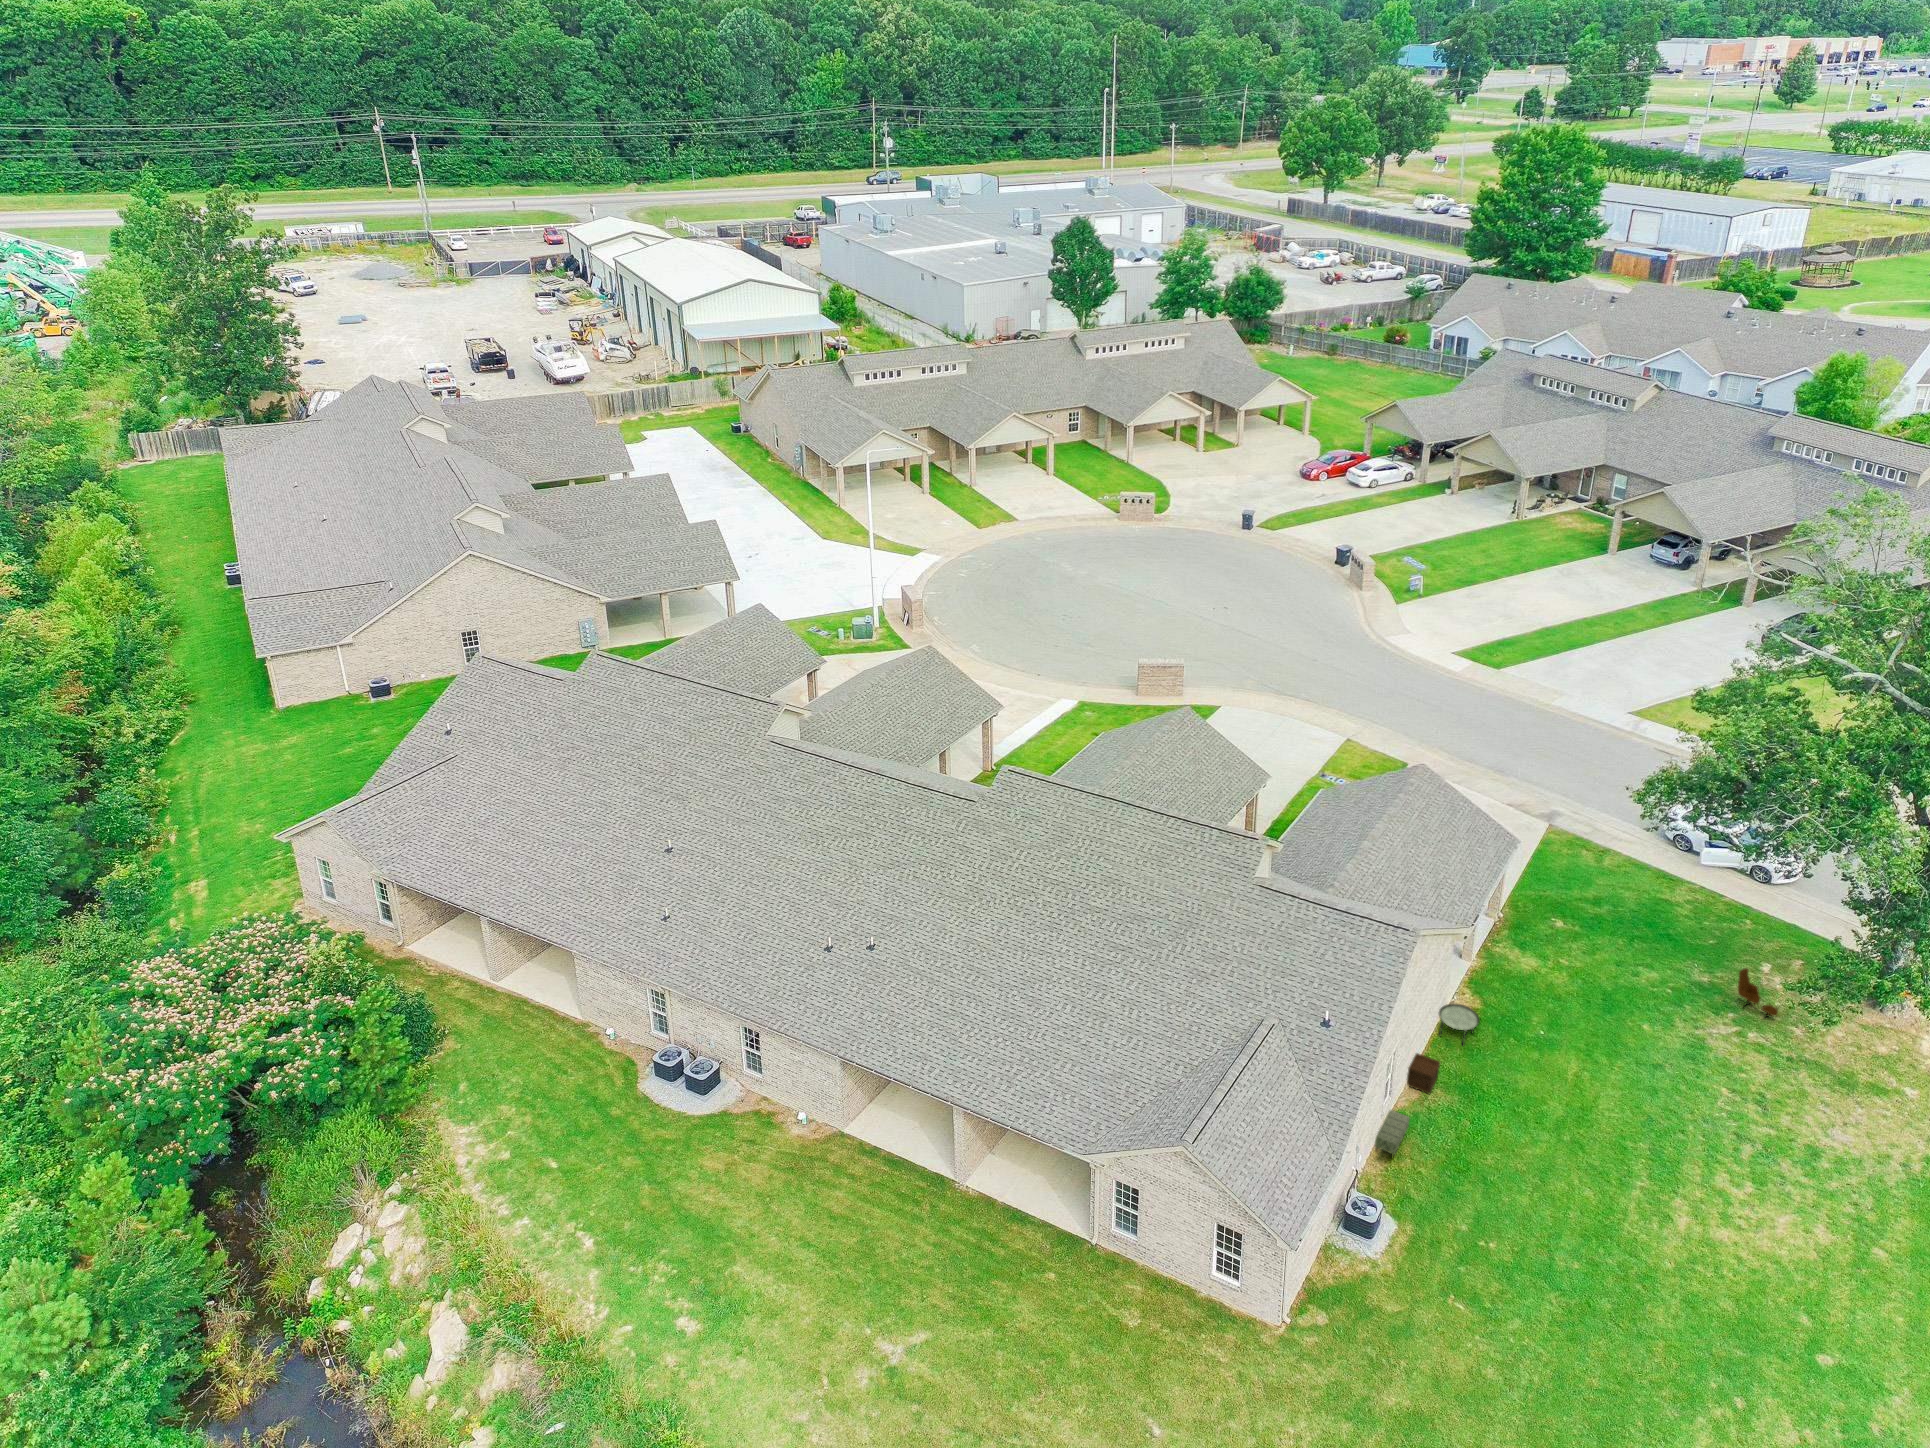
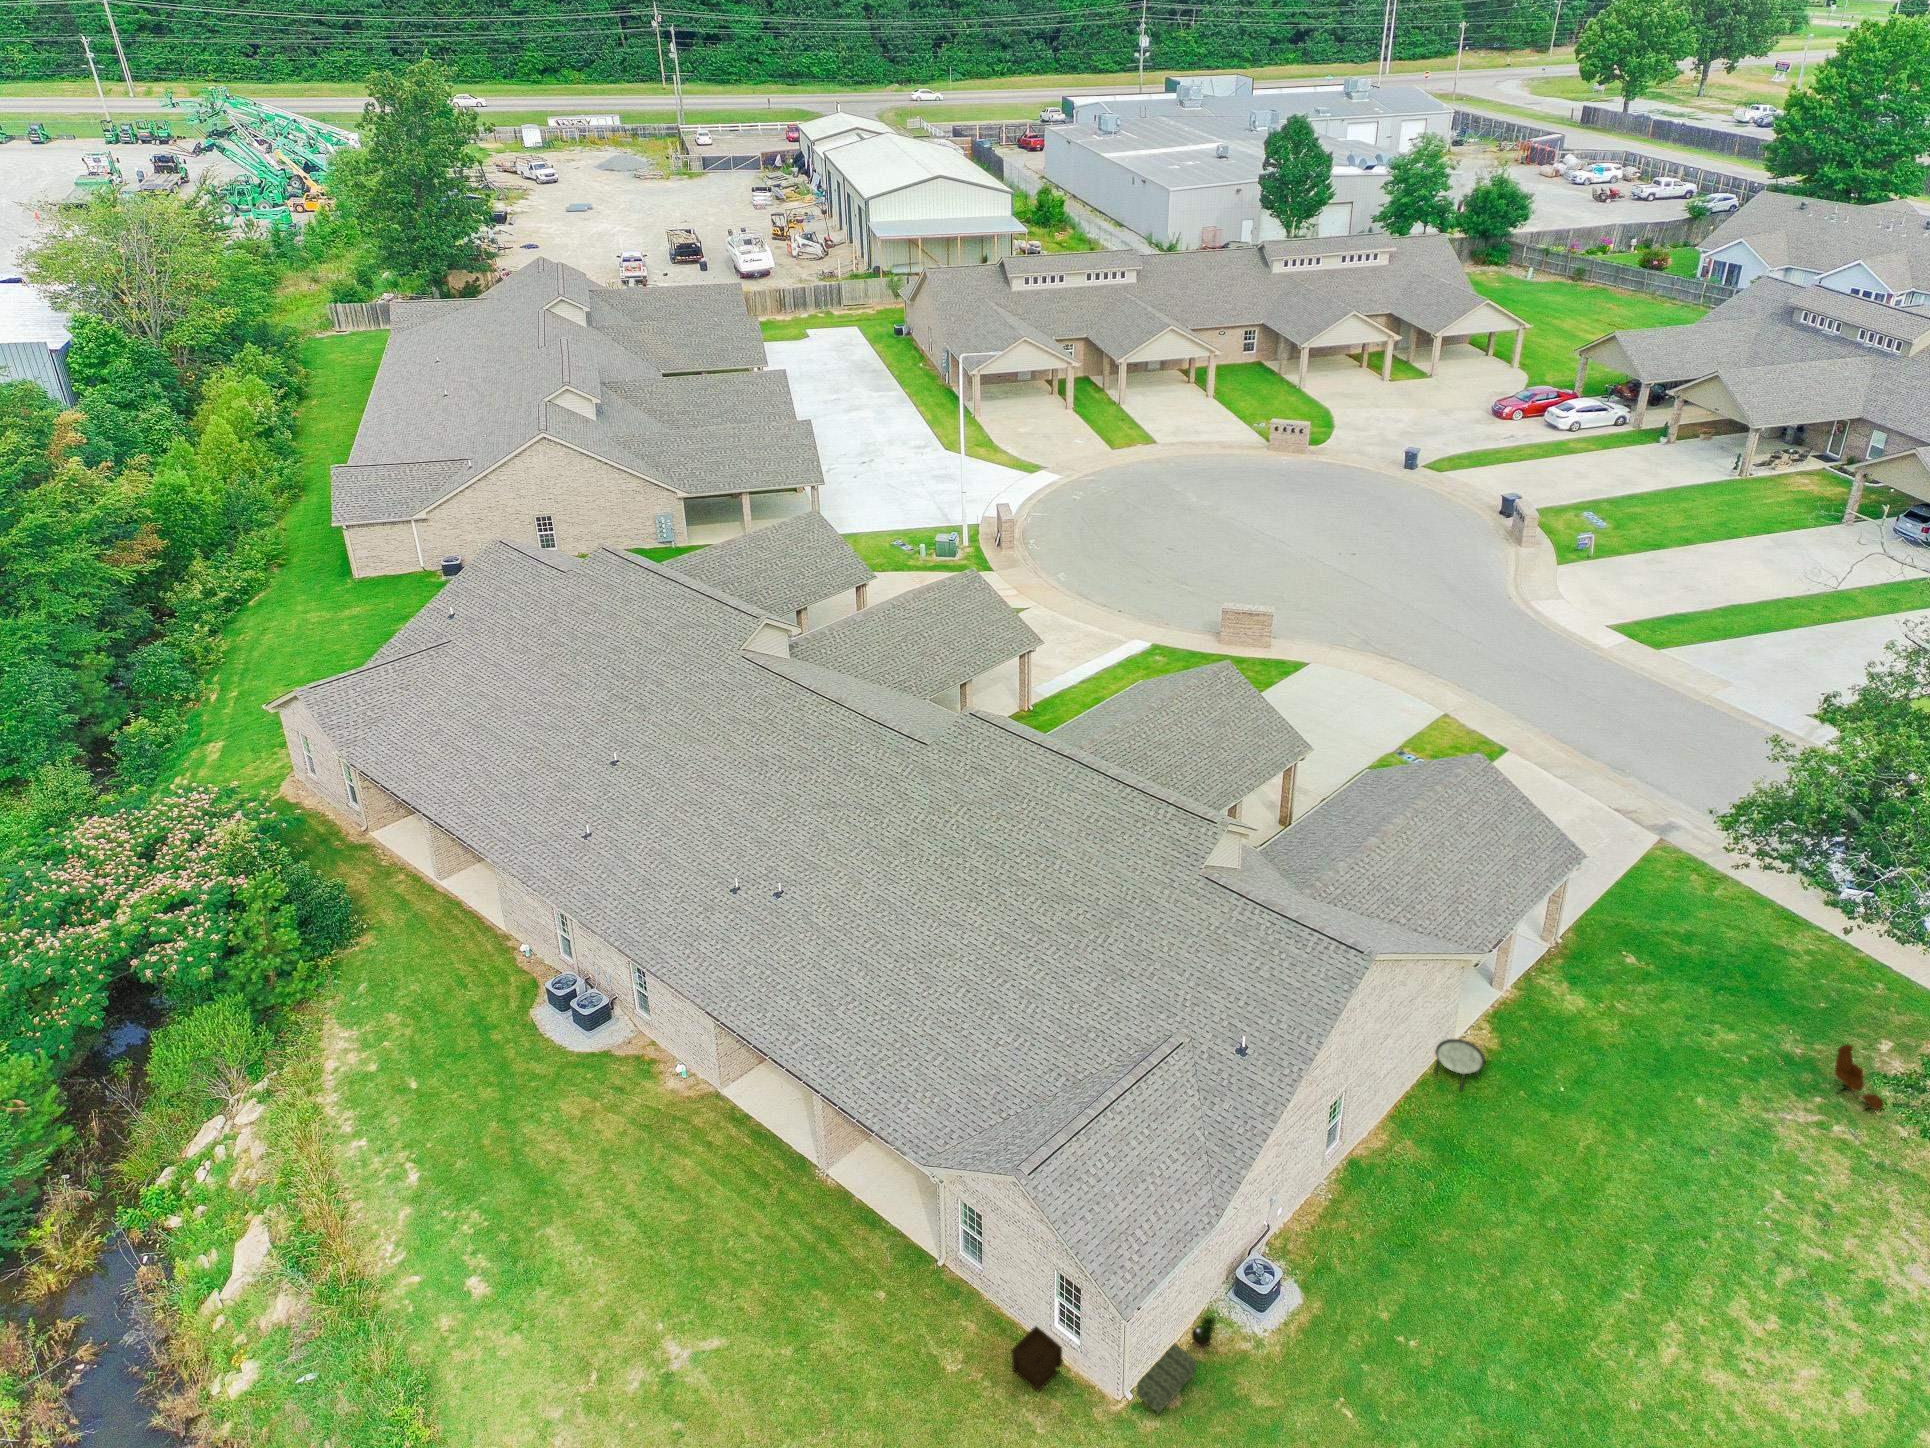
wooden crate: present [1407,1053,1440,1094] -> present [1012,1326,1062,1391]
bench: present [1374,1110,1410,1157] -> present [1136,1344,1196,1416]
potted tree: none [1318,1241,1342,1272] -> present [1192,1315,1217,1347]

